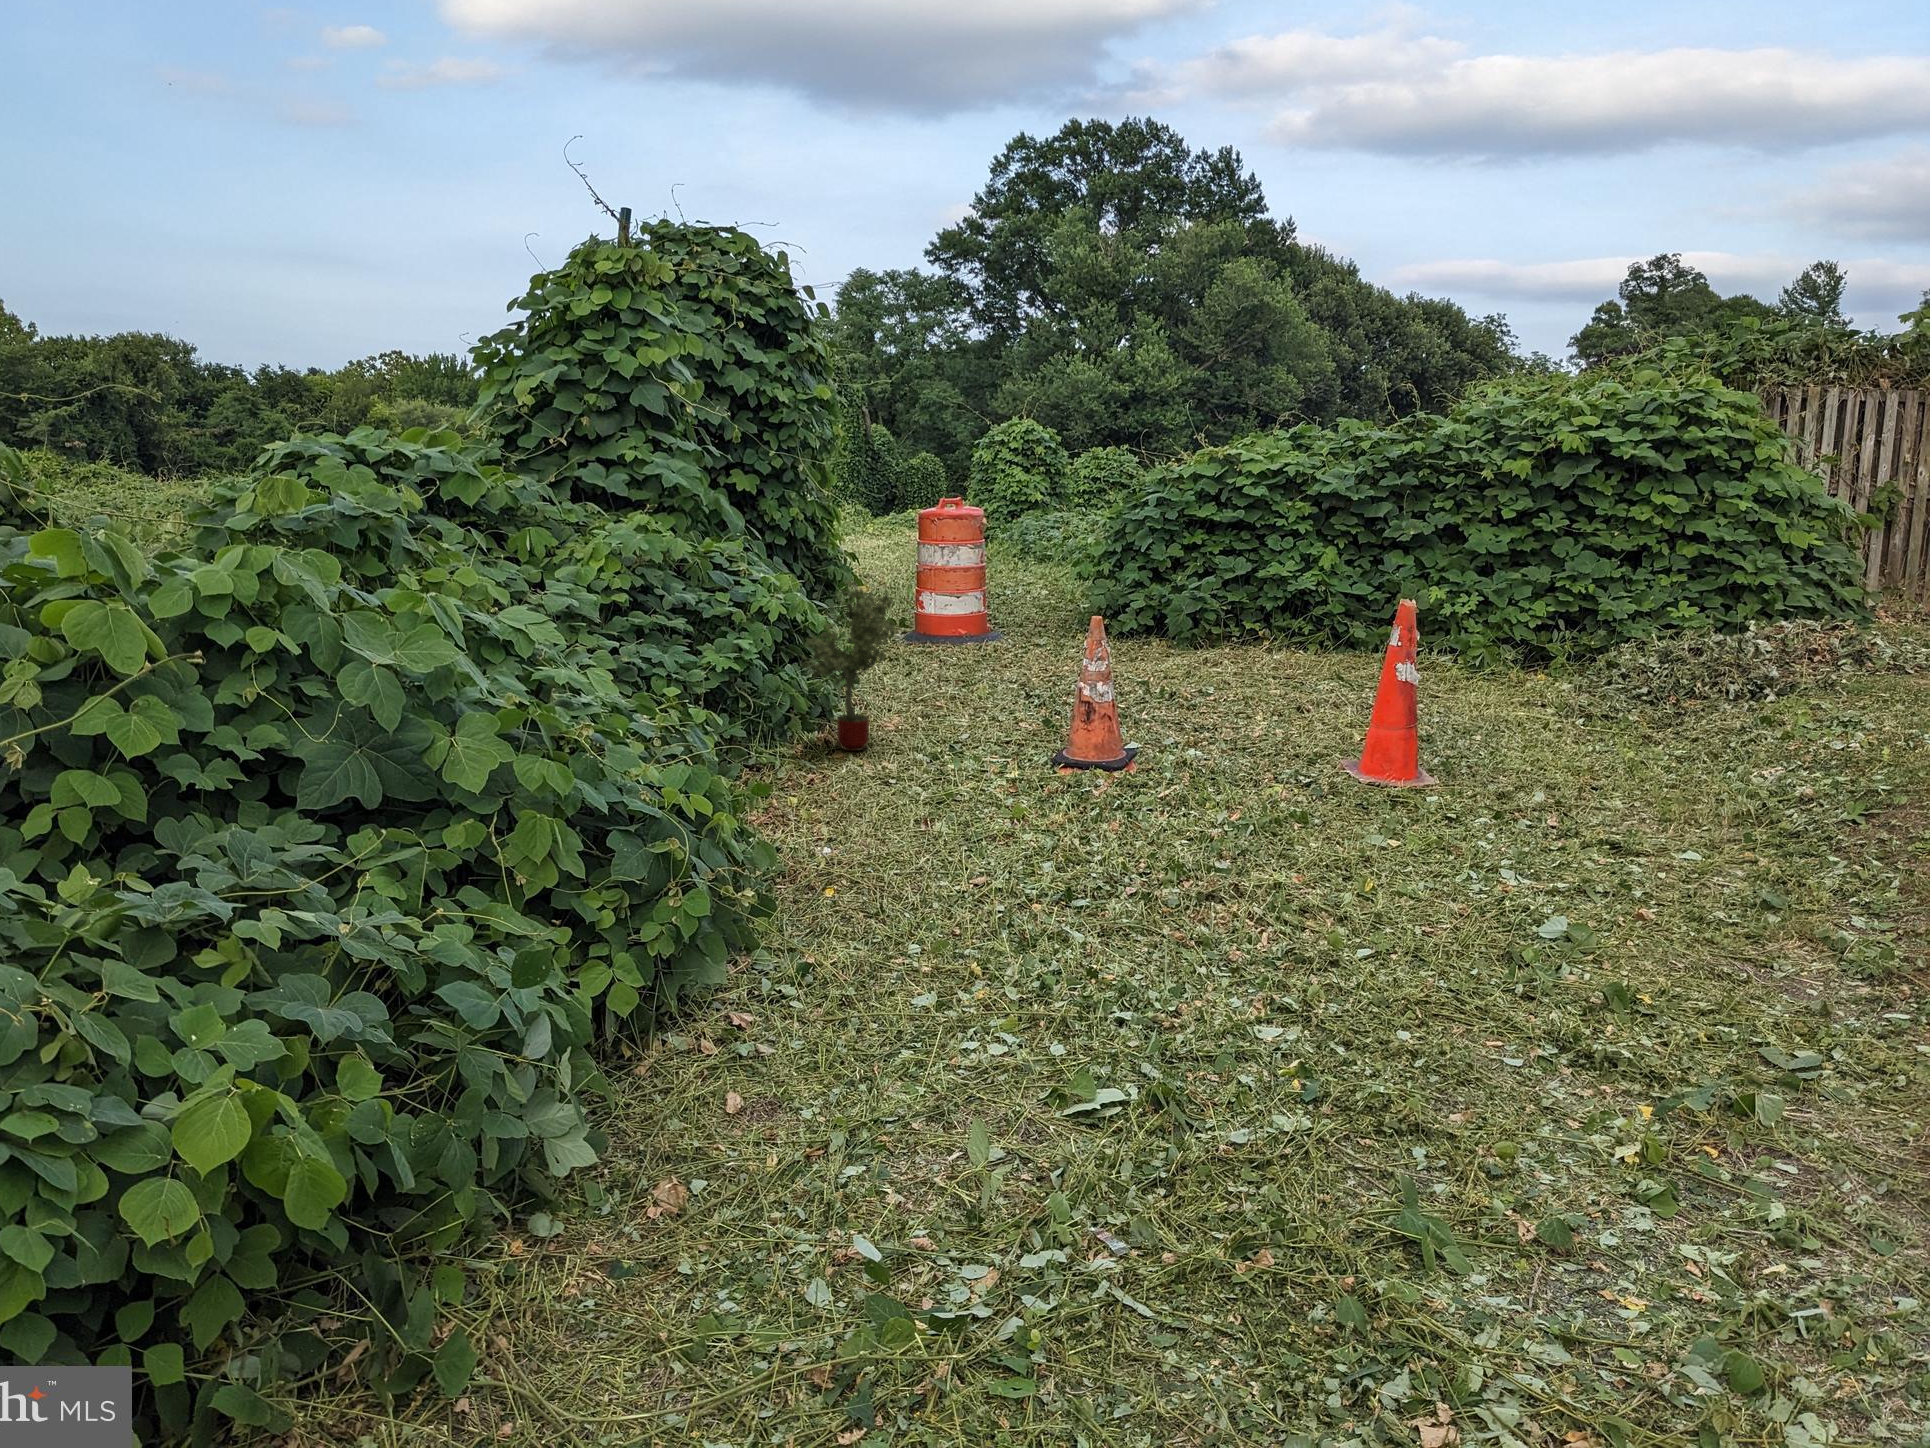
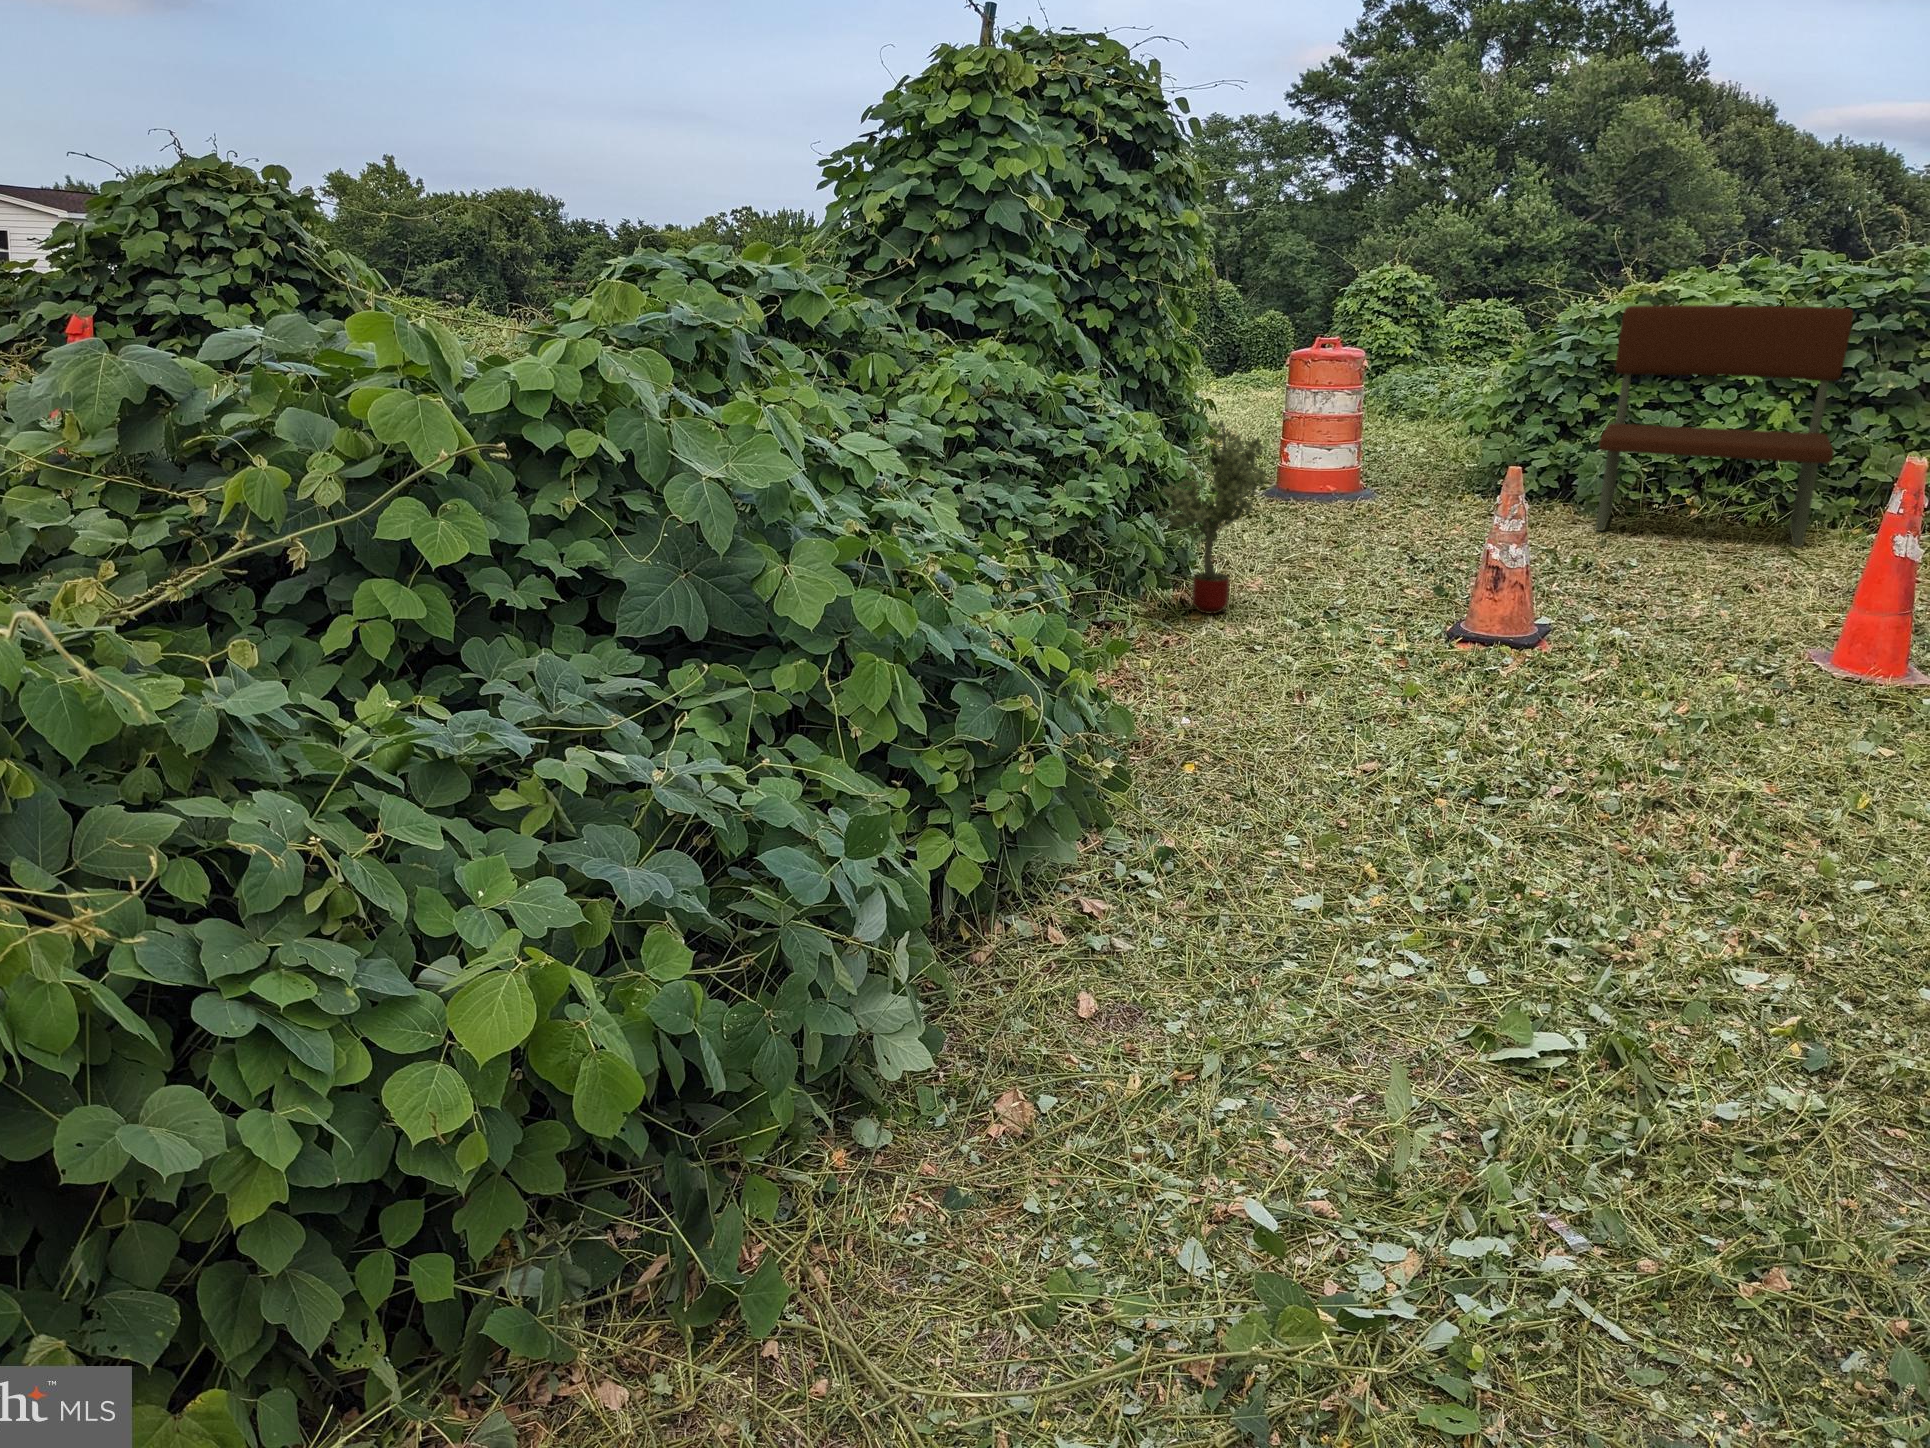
bench: none [1175,476,1356,674] -> present [1595,305,1853,547]

